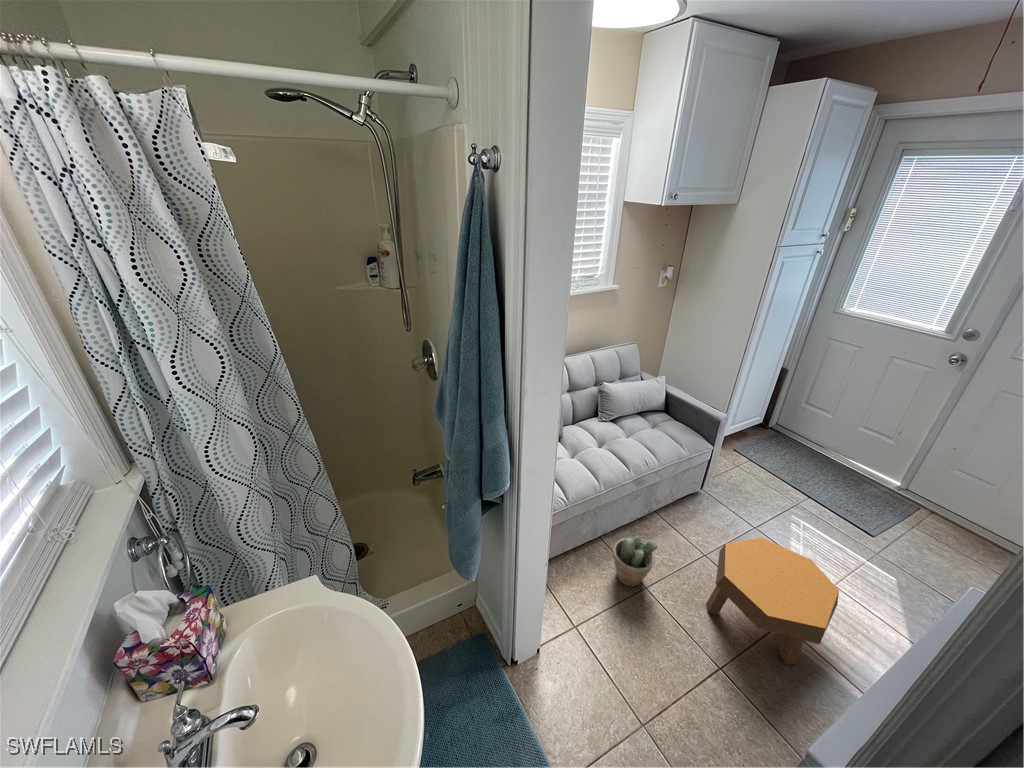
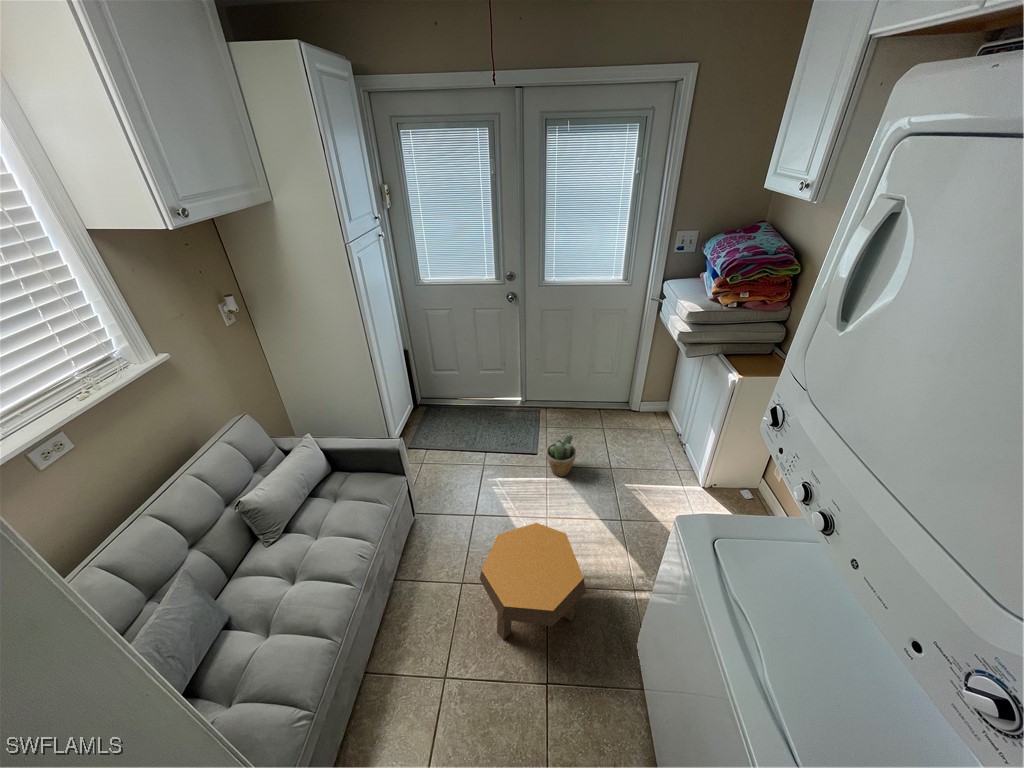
potted plant: present [613,536,657,586] -> present [546,434,576,476]

